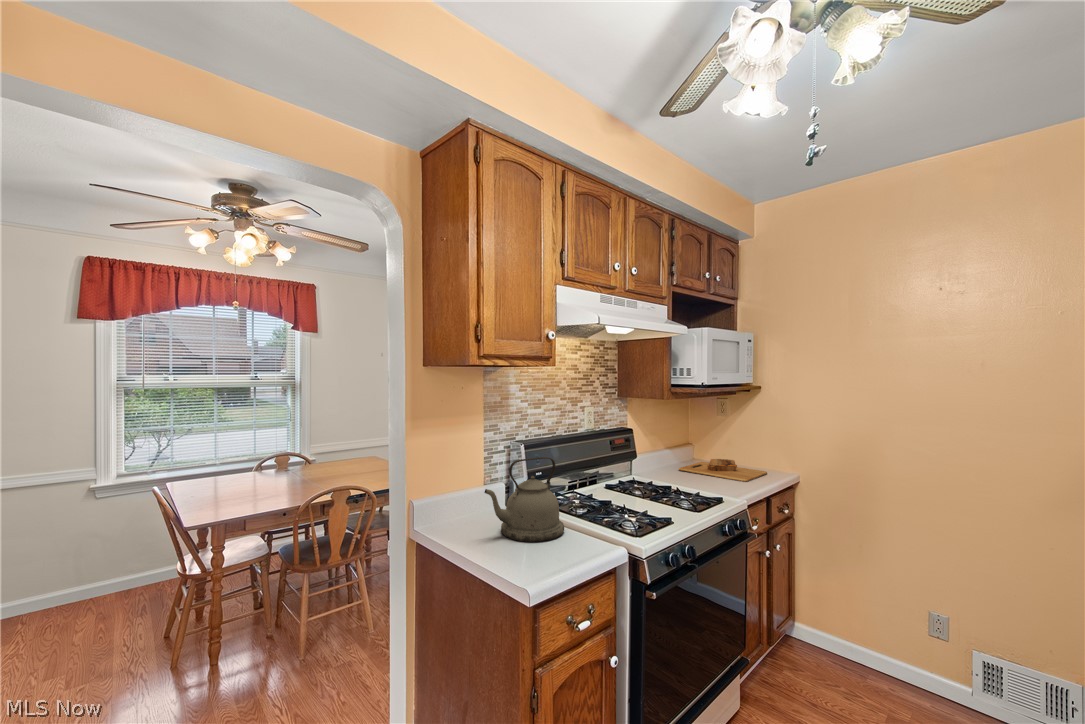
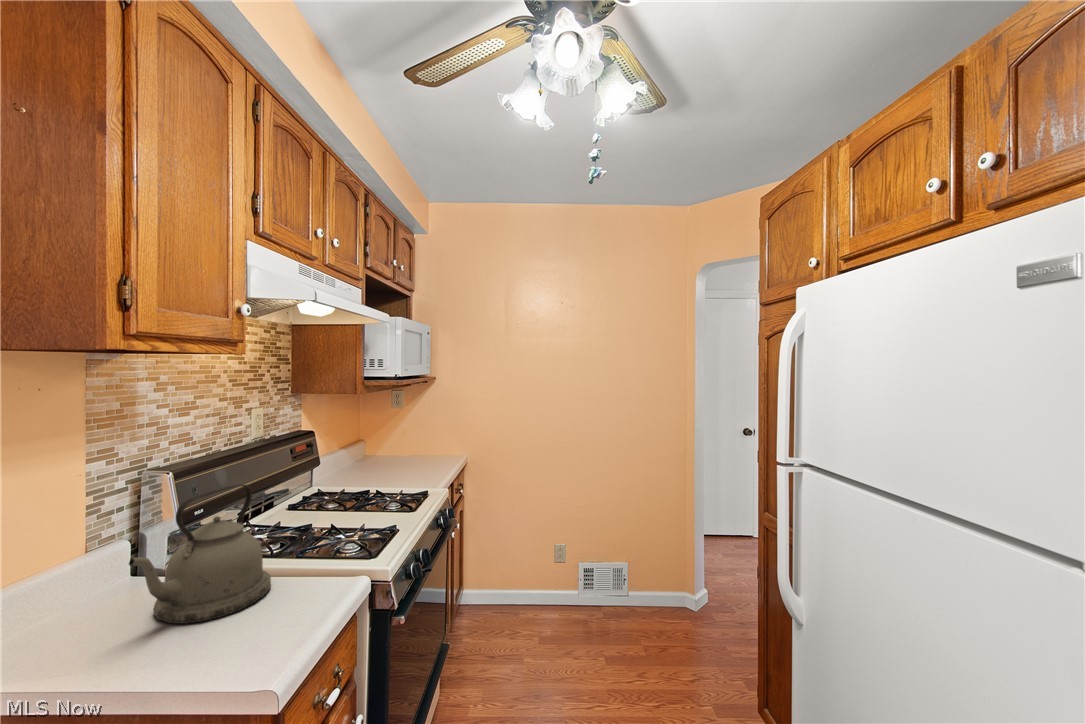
cutting board: present [679,459,767,482] -> none [360,451,444,471]

